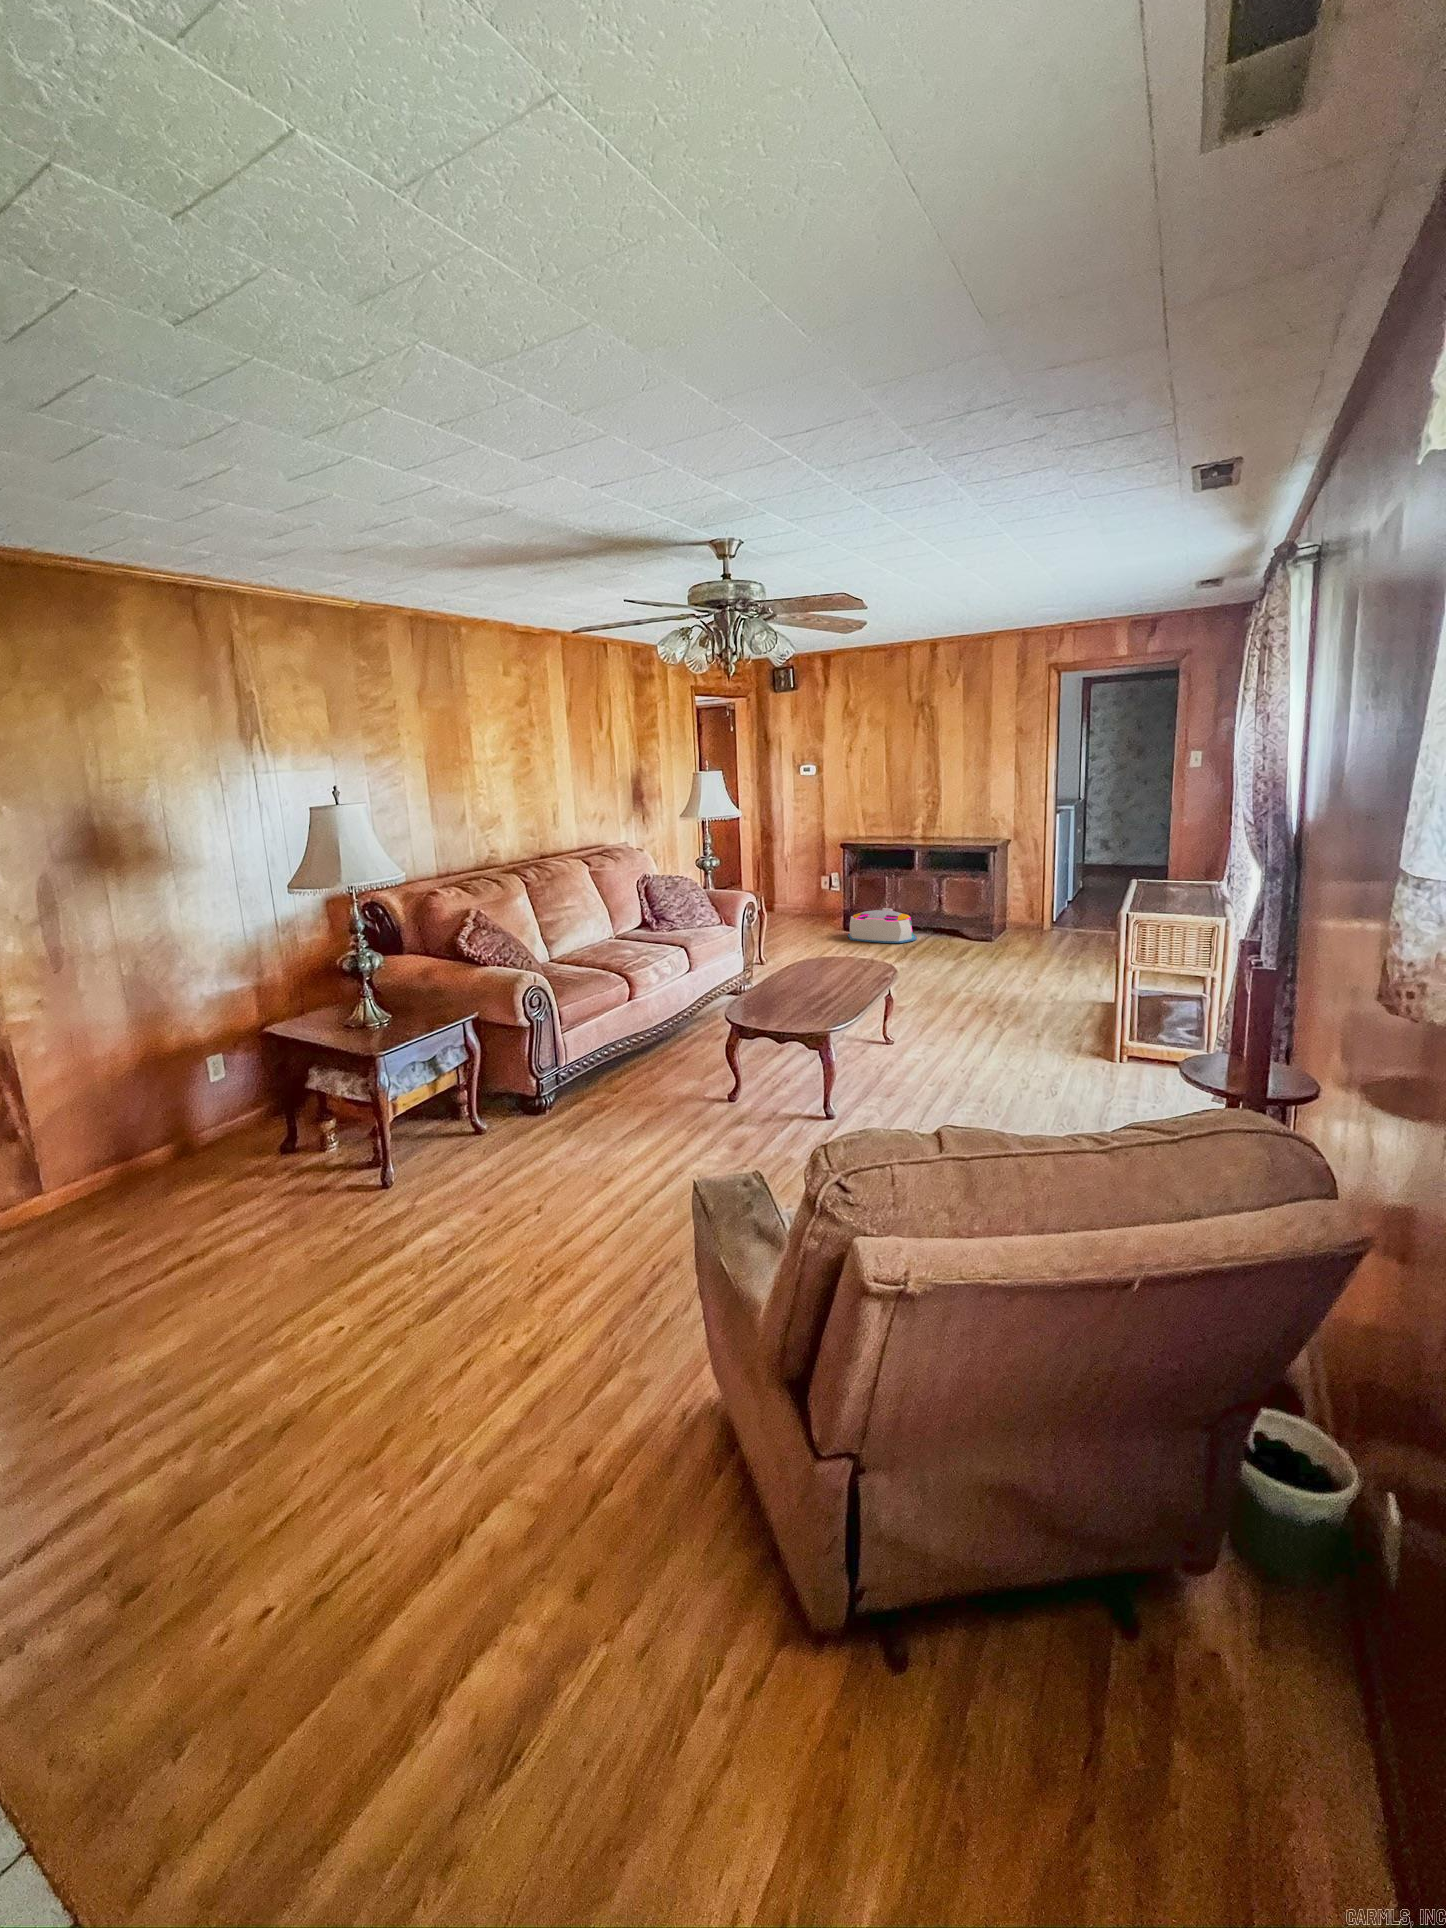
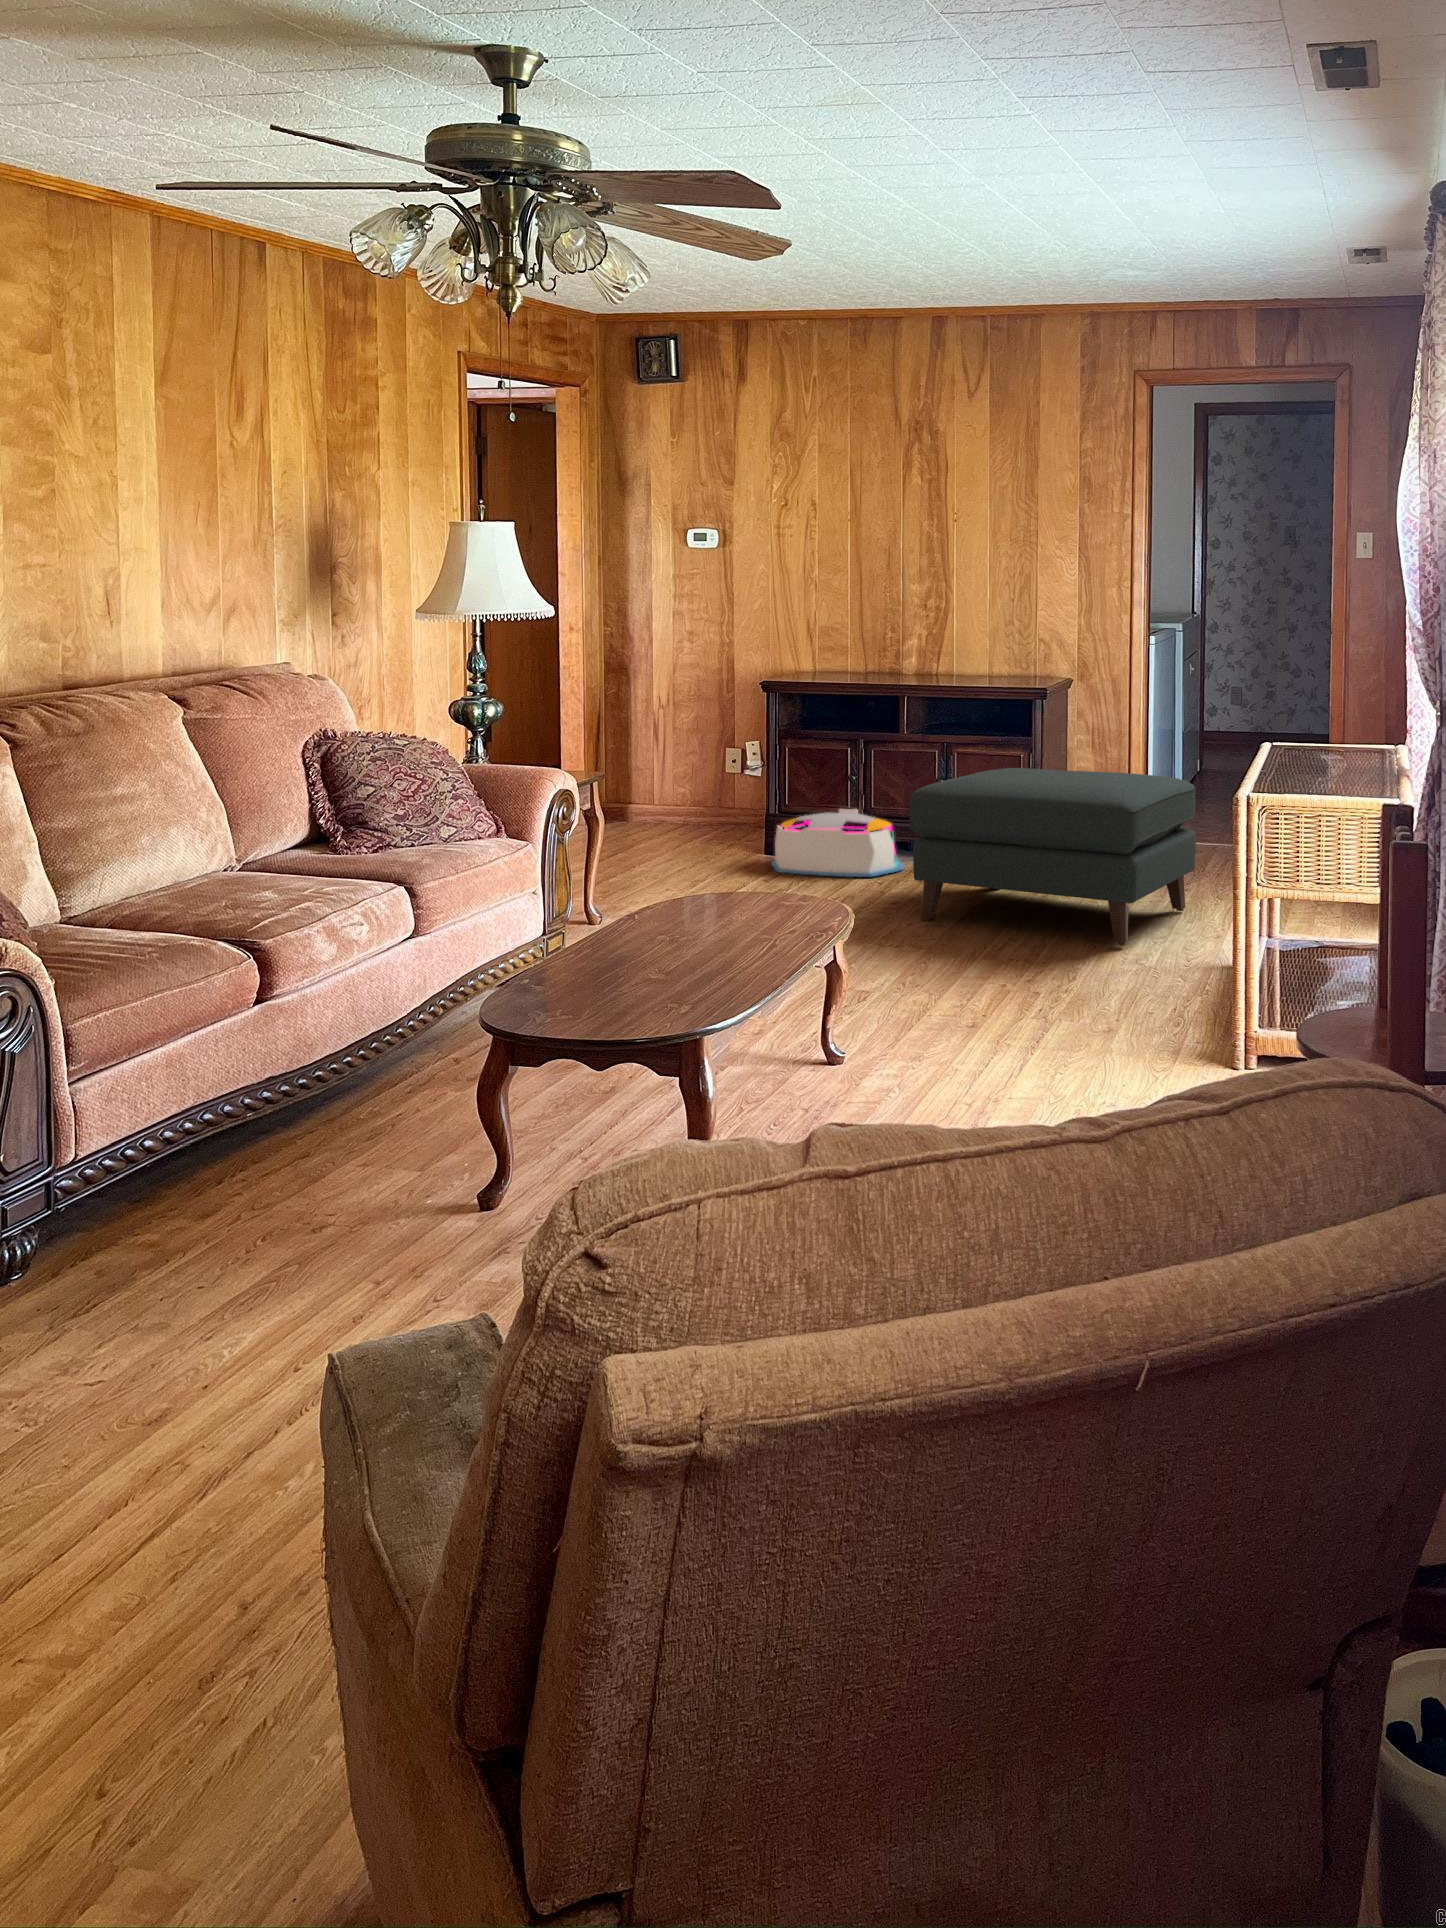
ottoman: none [920,891,1073,982] -> present [909,768,1196,945]

